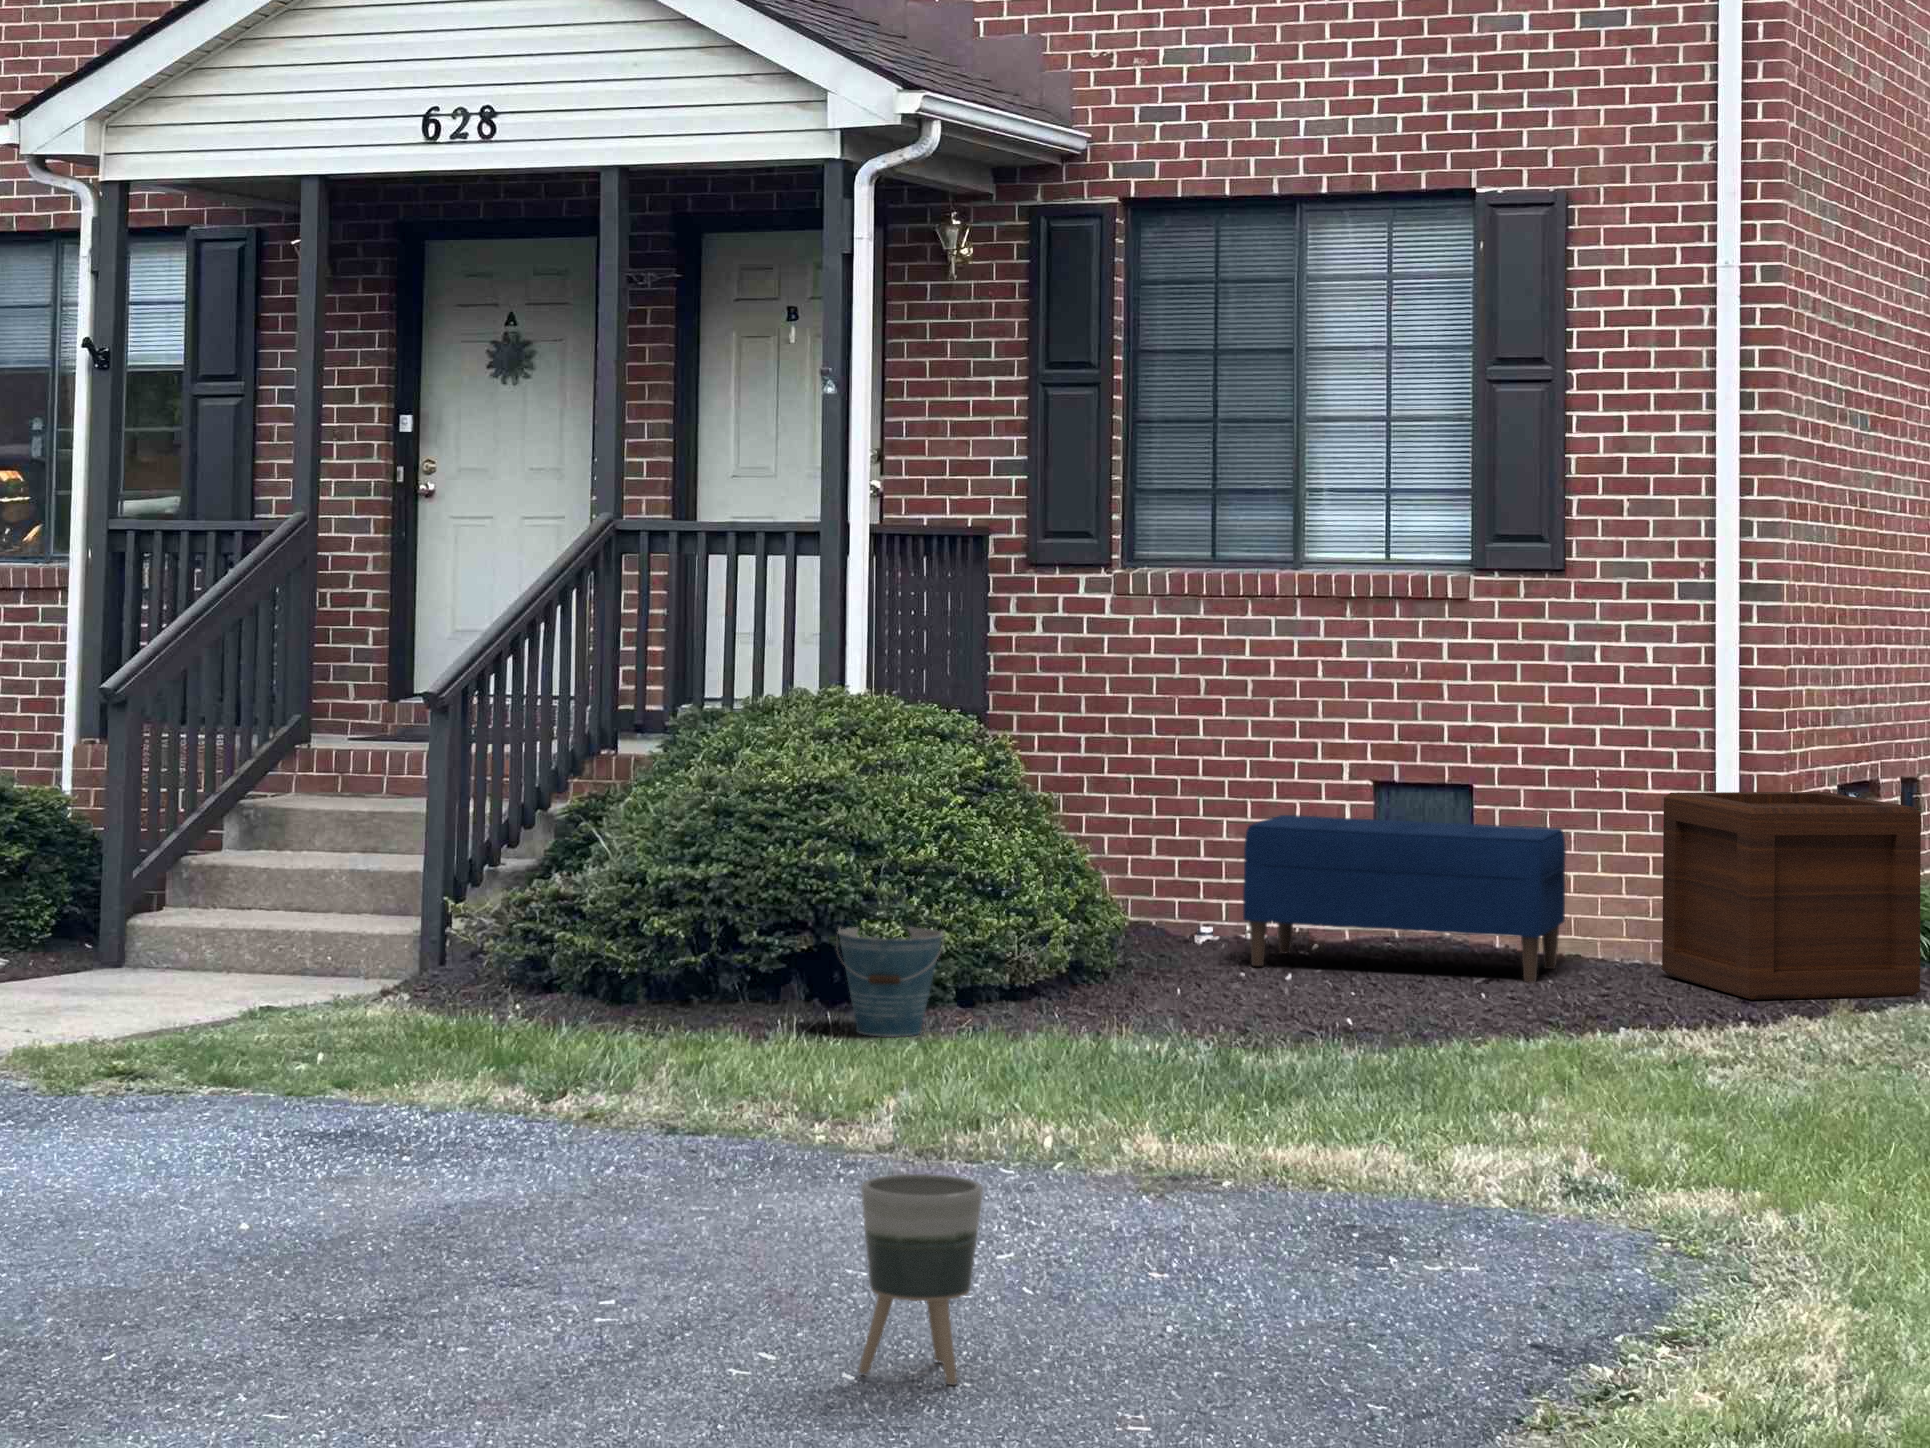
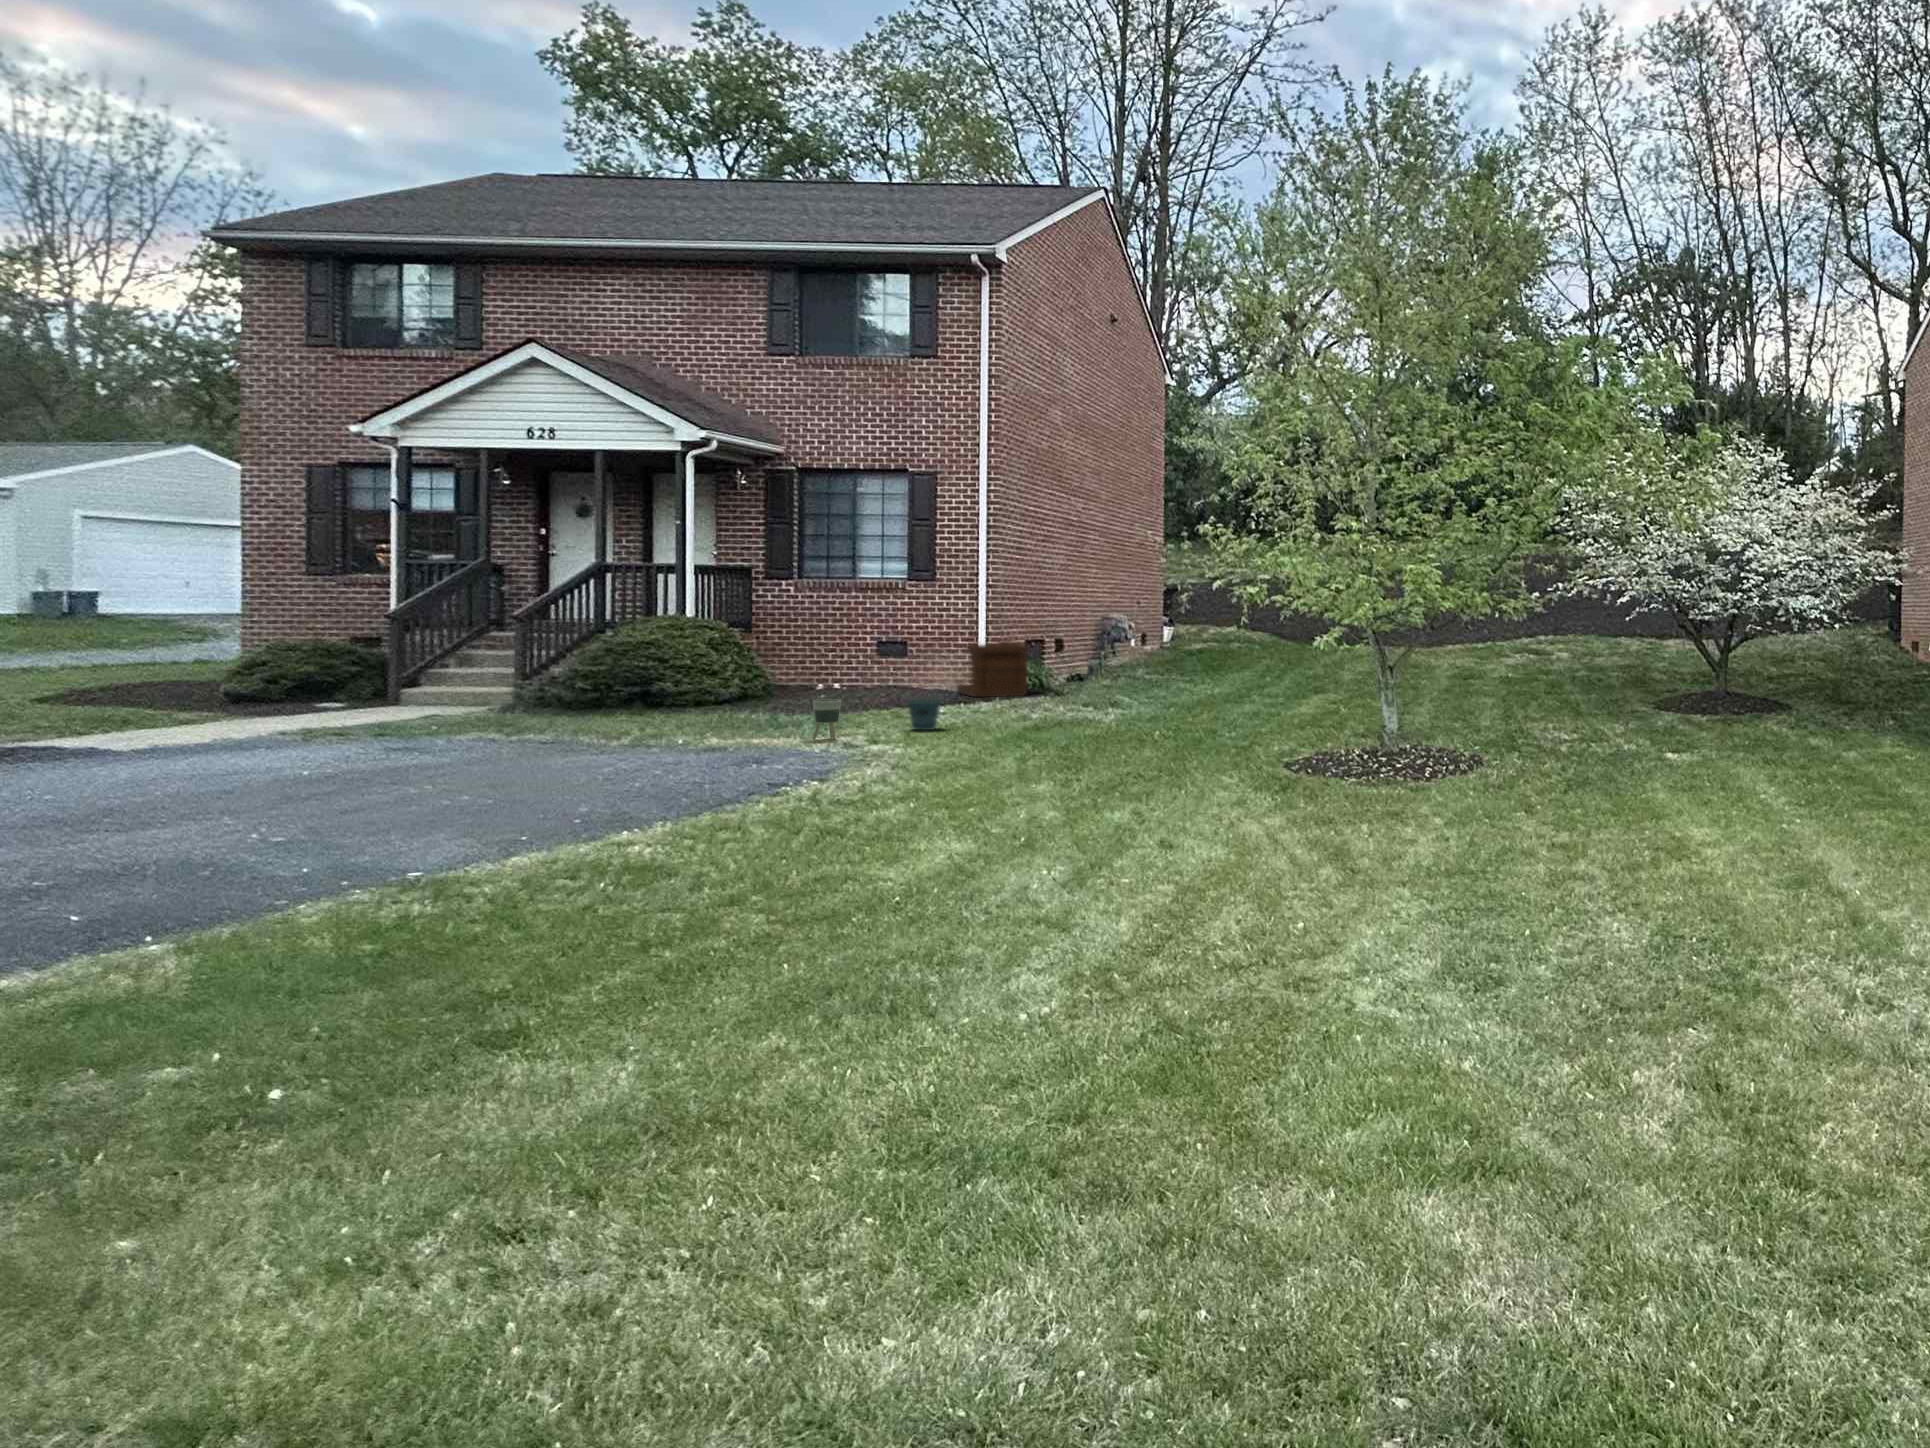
bench: present [1243,815,1566,982] -> none [826,652,930,696]
bucket: present [838,927,944,1037] -> present [906,696,942,730]
planter: present [859,1174,983,1385] -> present [813,699,841,740]

